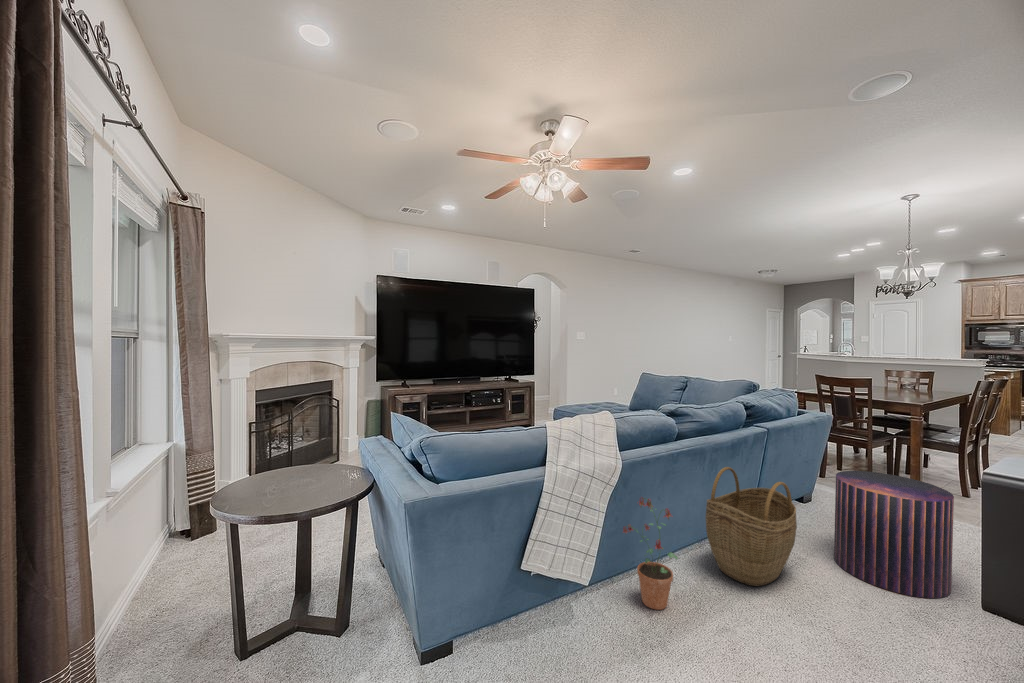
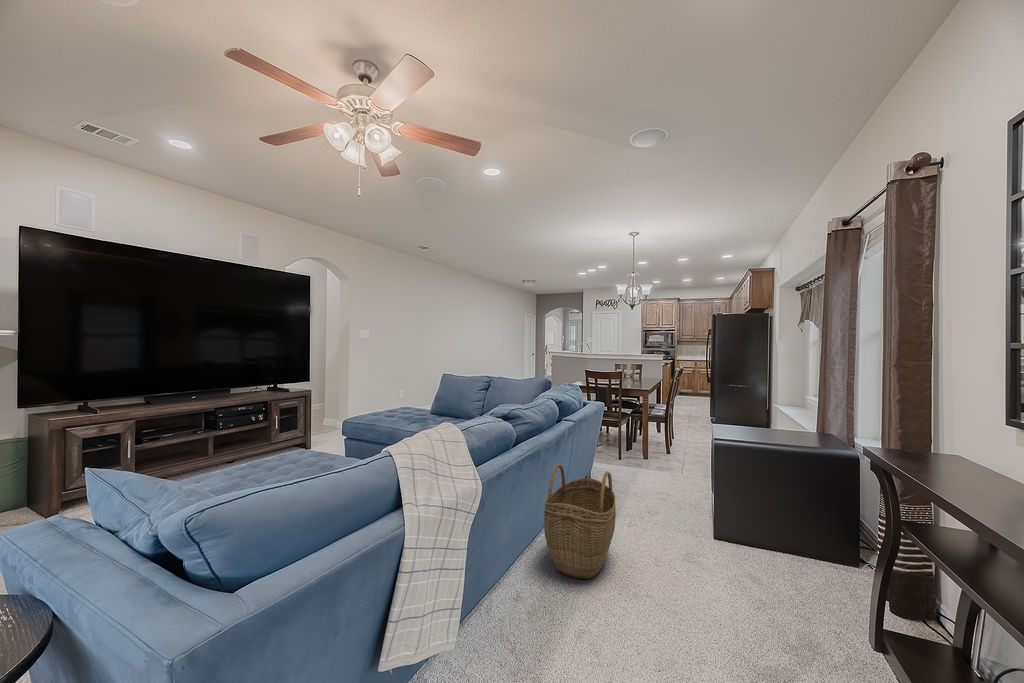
pouf: present [834,471,954,598] -> none [628,448,706,547]
potted plant: present [623,498,678,610] -> none [481,517,543,645]

